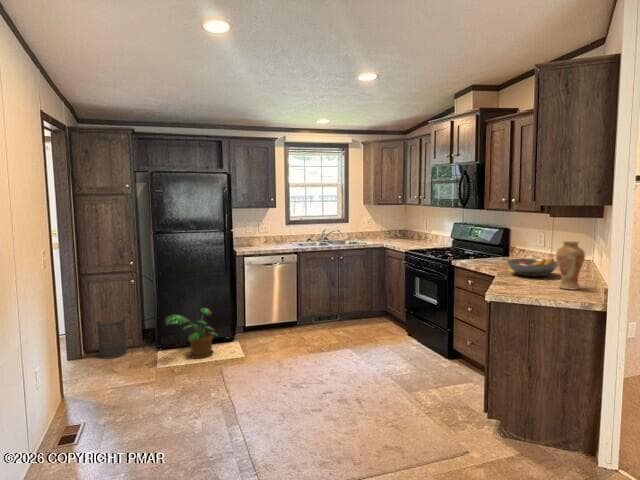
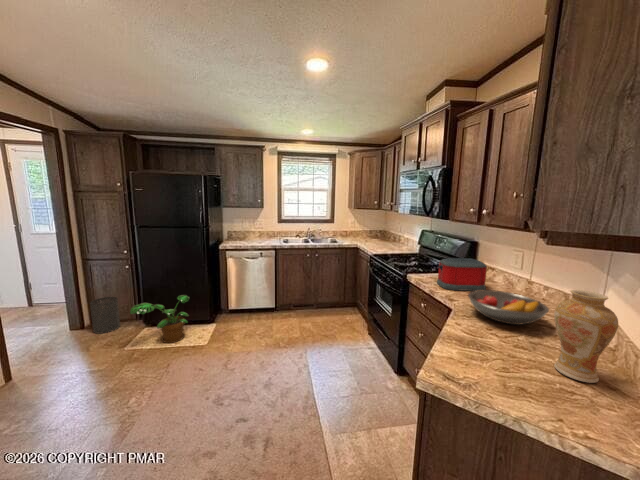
toaster: none [479,240,519,266] -> present [437,258,487,291]

